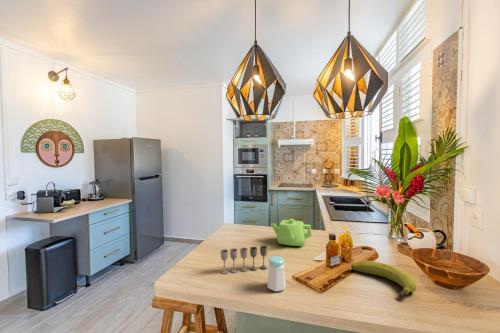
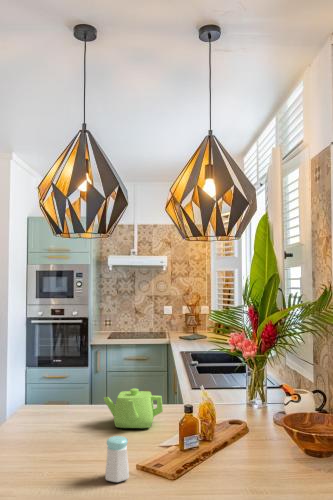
wine glass: present [221,246,267,274] -> none [36,427,102,471]
fruit: present [351,261,416,296] -> none [213,435,283,469]

